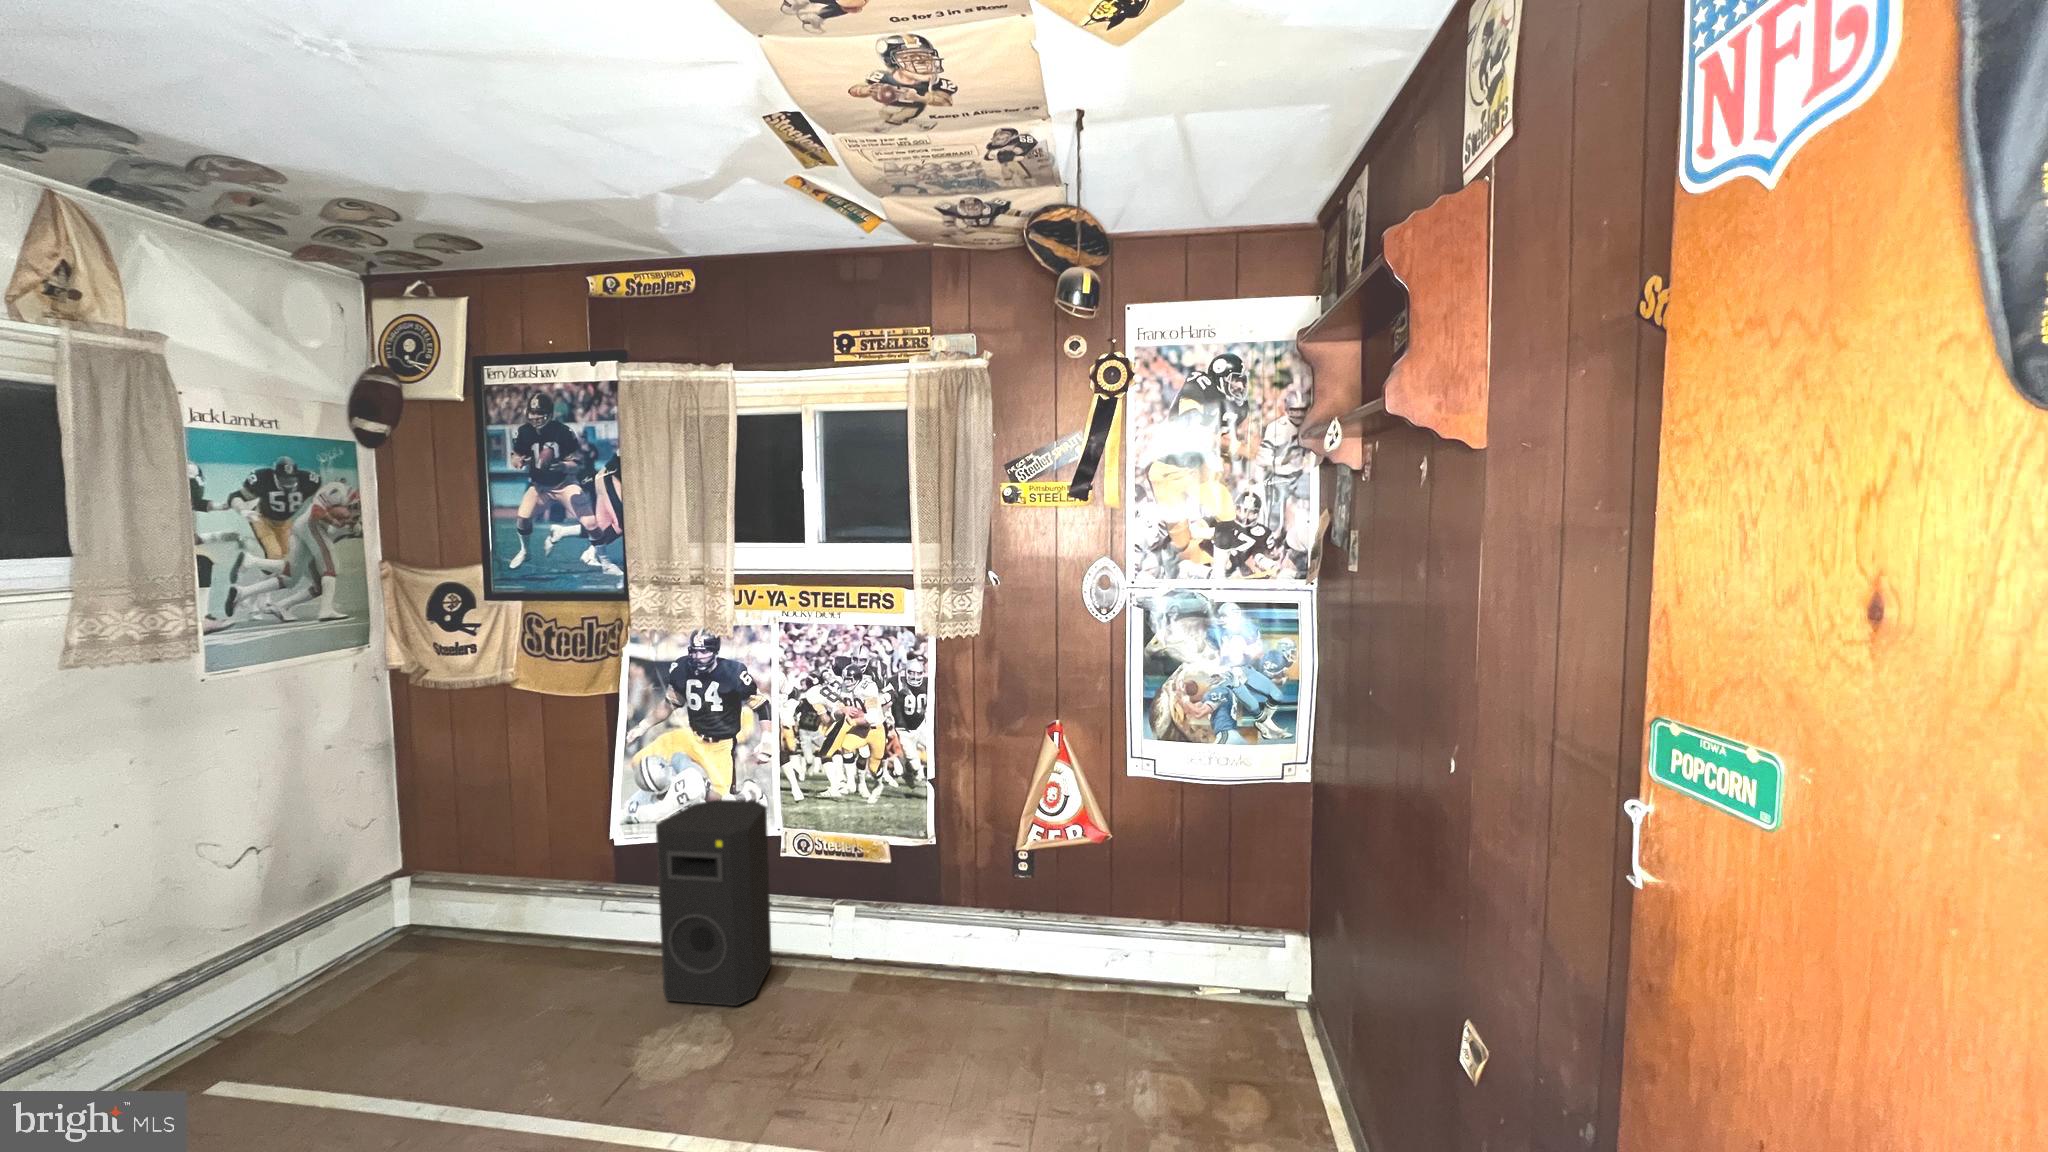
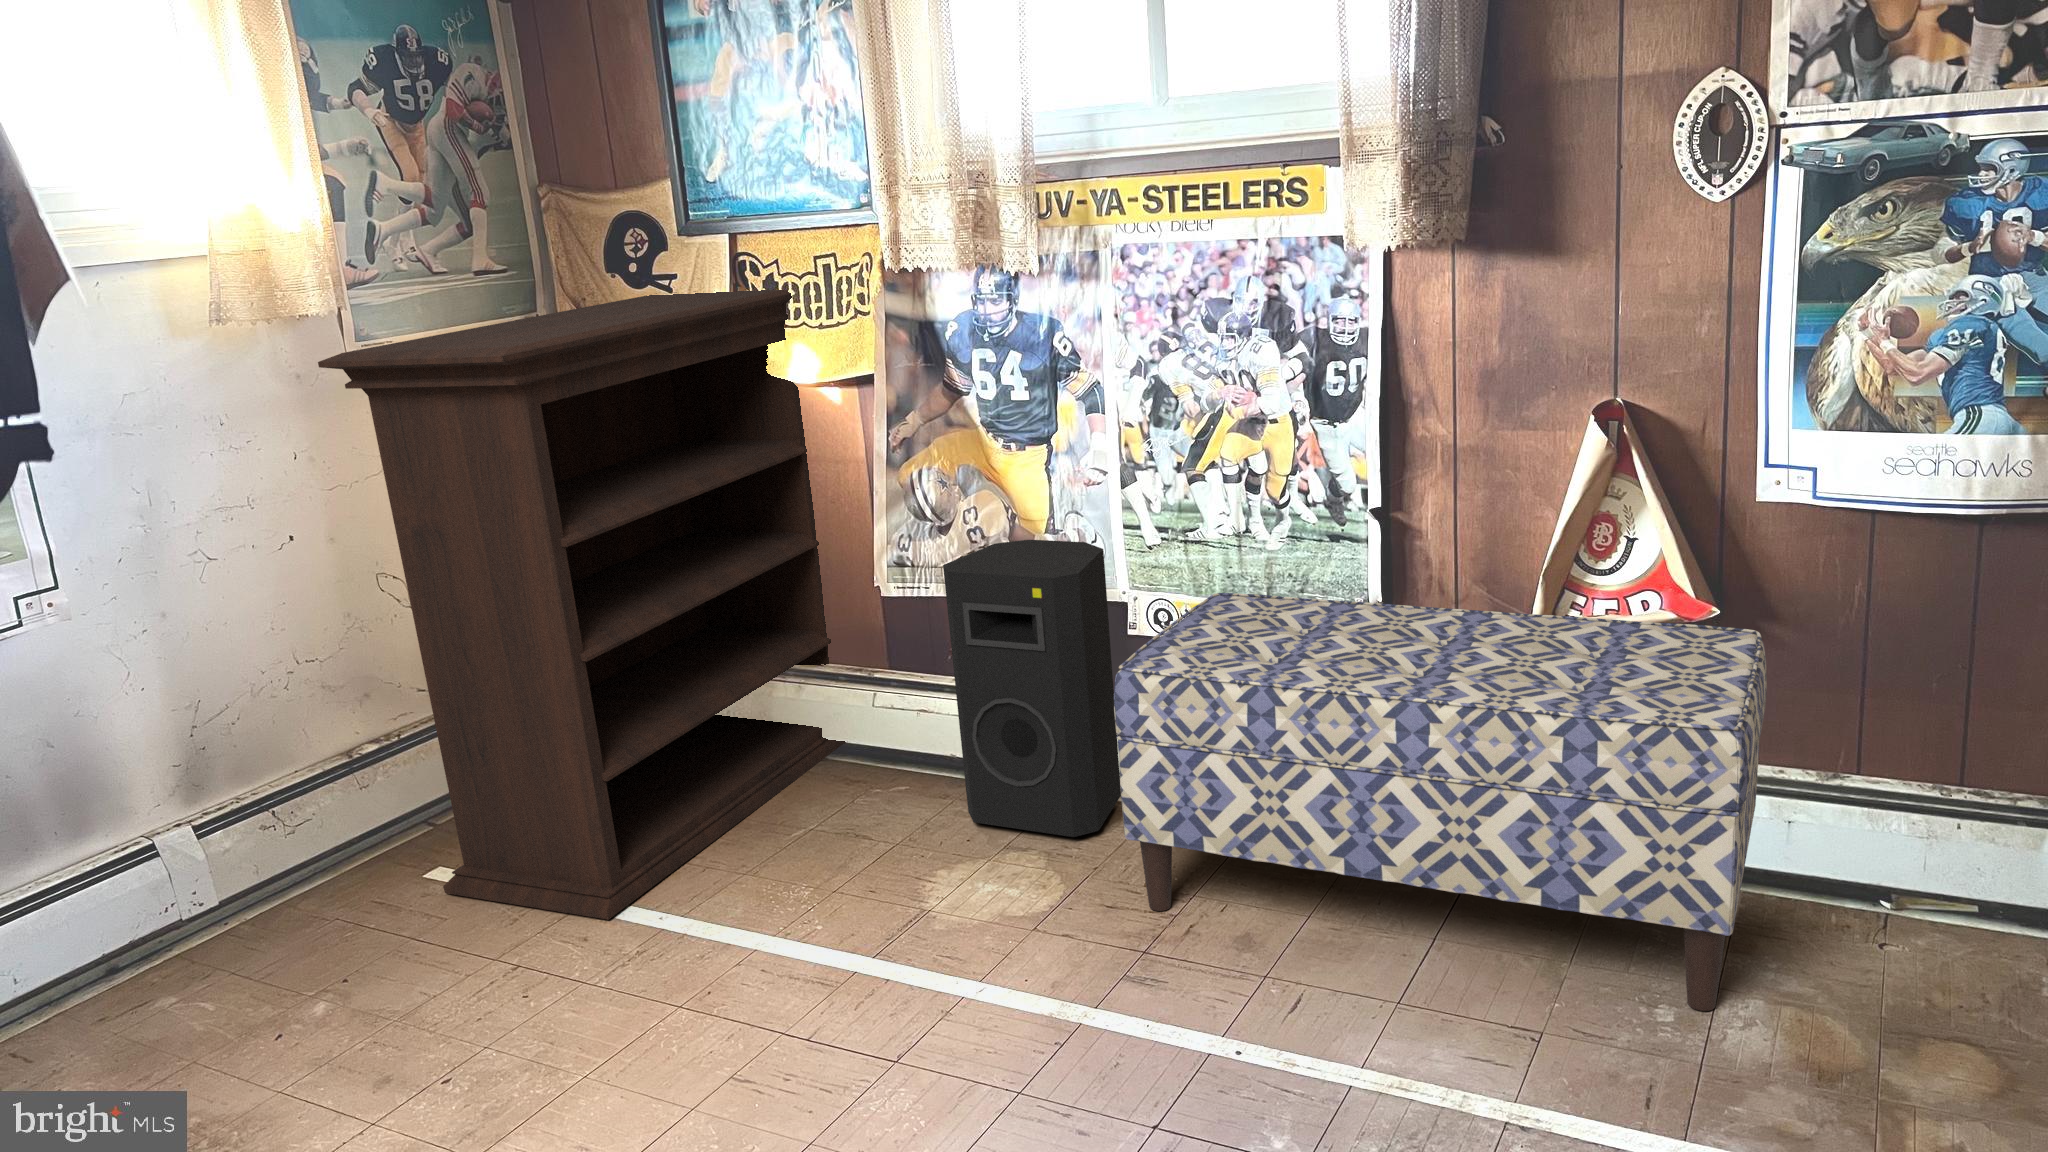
bookshelf: none [111,635,595,1146] -> present [318,289,846,920]
bench: none [765,832,1140,1101] -> present [1114,593,1767,1011]

